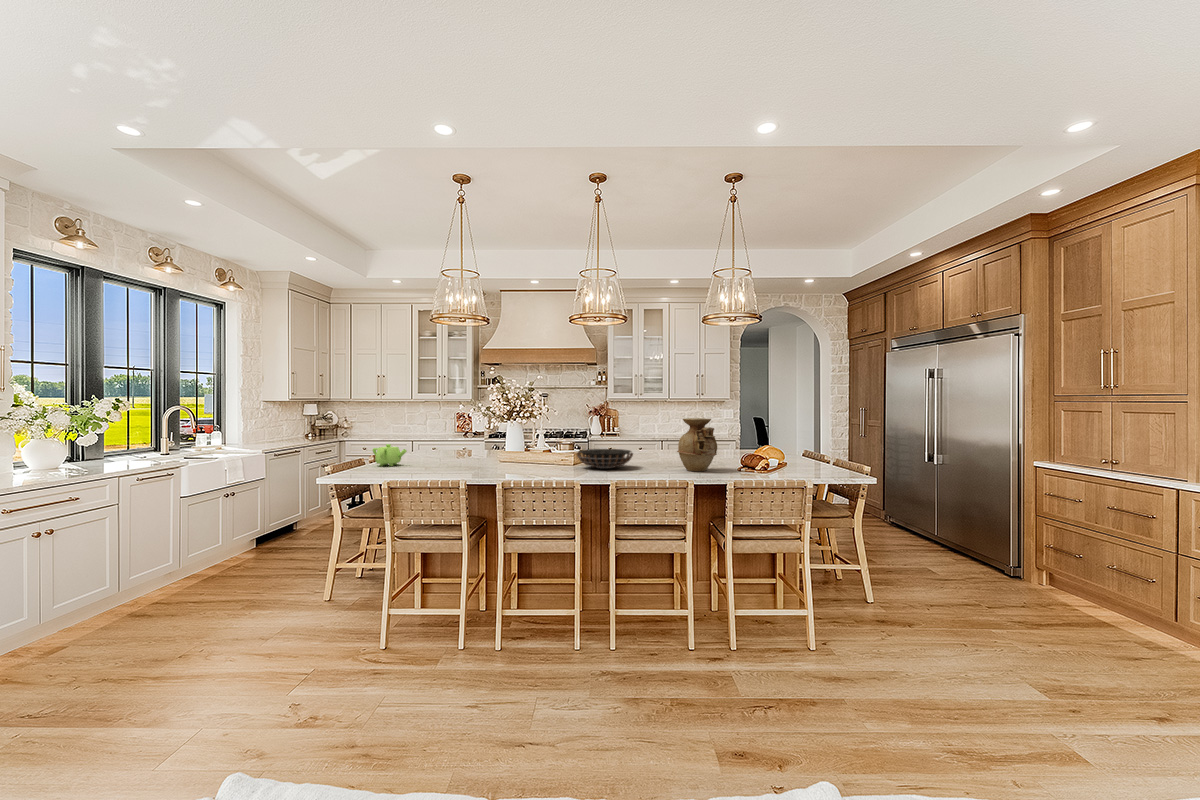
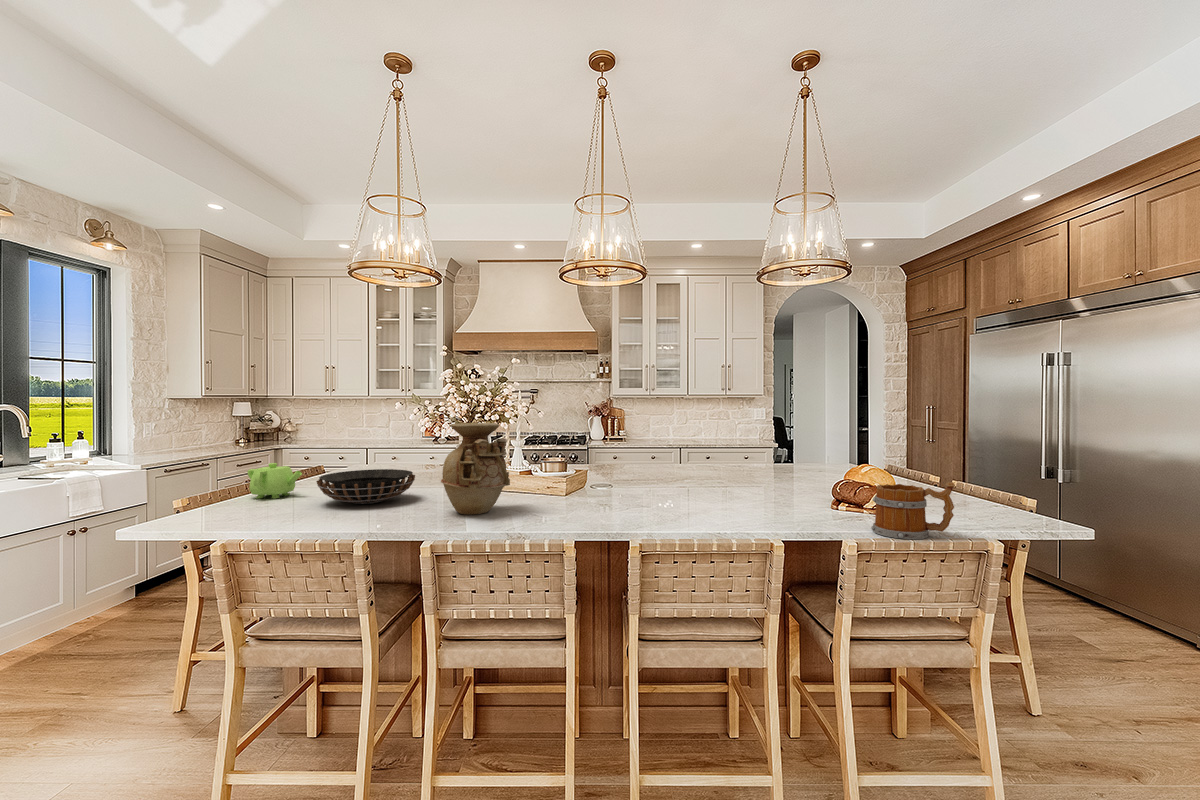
vase: present [677,418,717,471] -> present [441,423,510,515]
decorative bowl: present [577,449,633,469] -> present [316,469,415,504]
mug: none [742,450,783,480] -> present [871,482,955,539]

